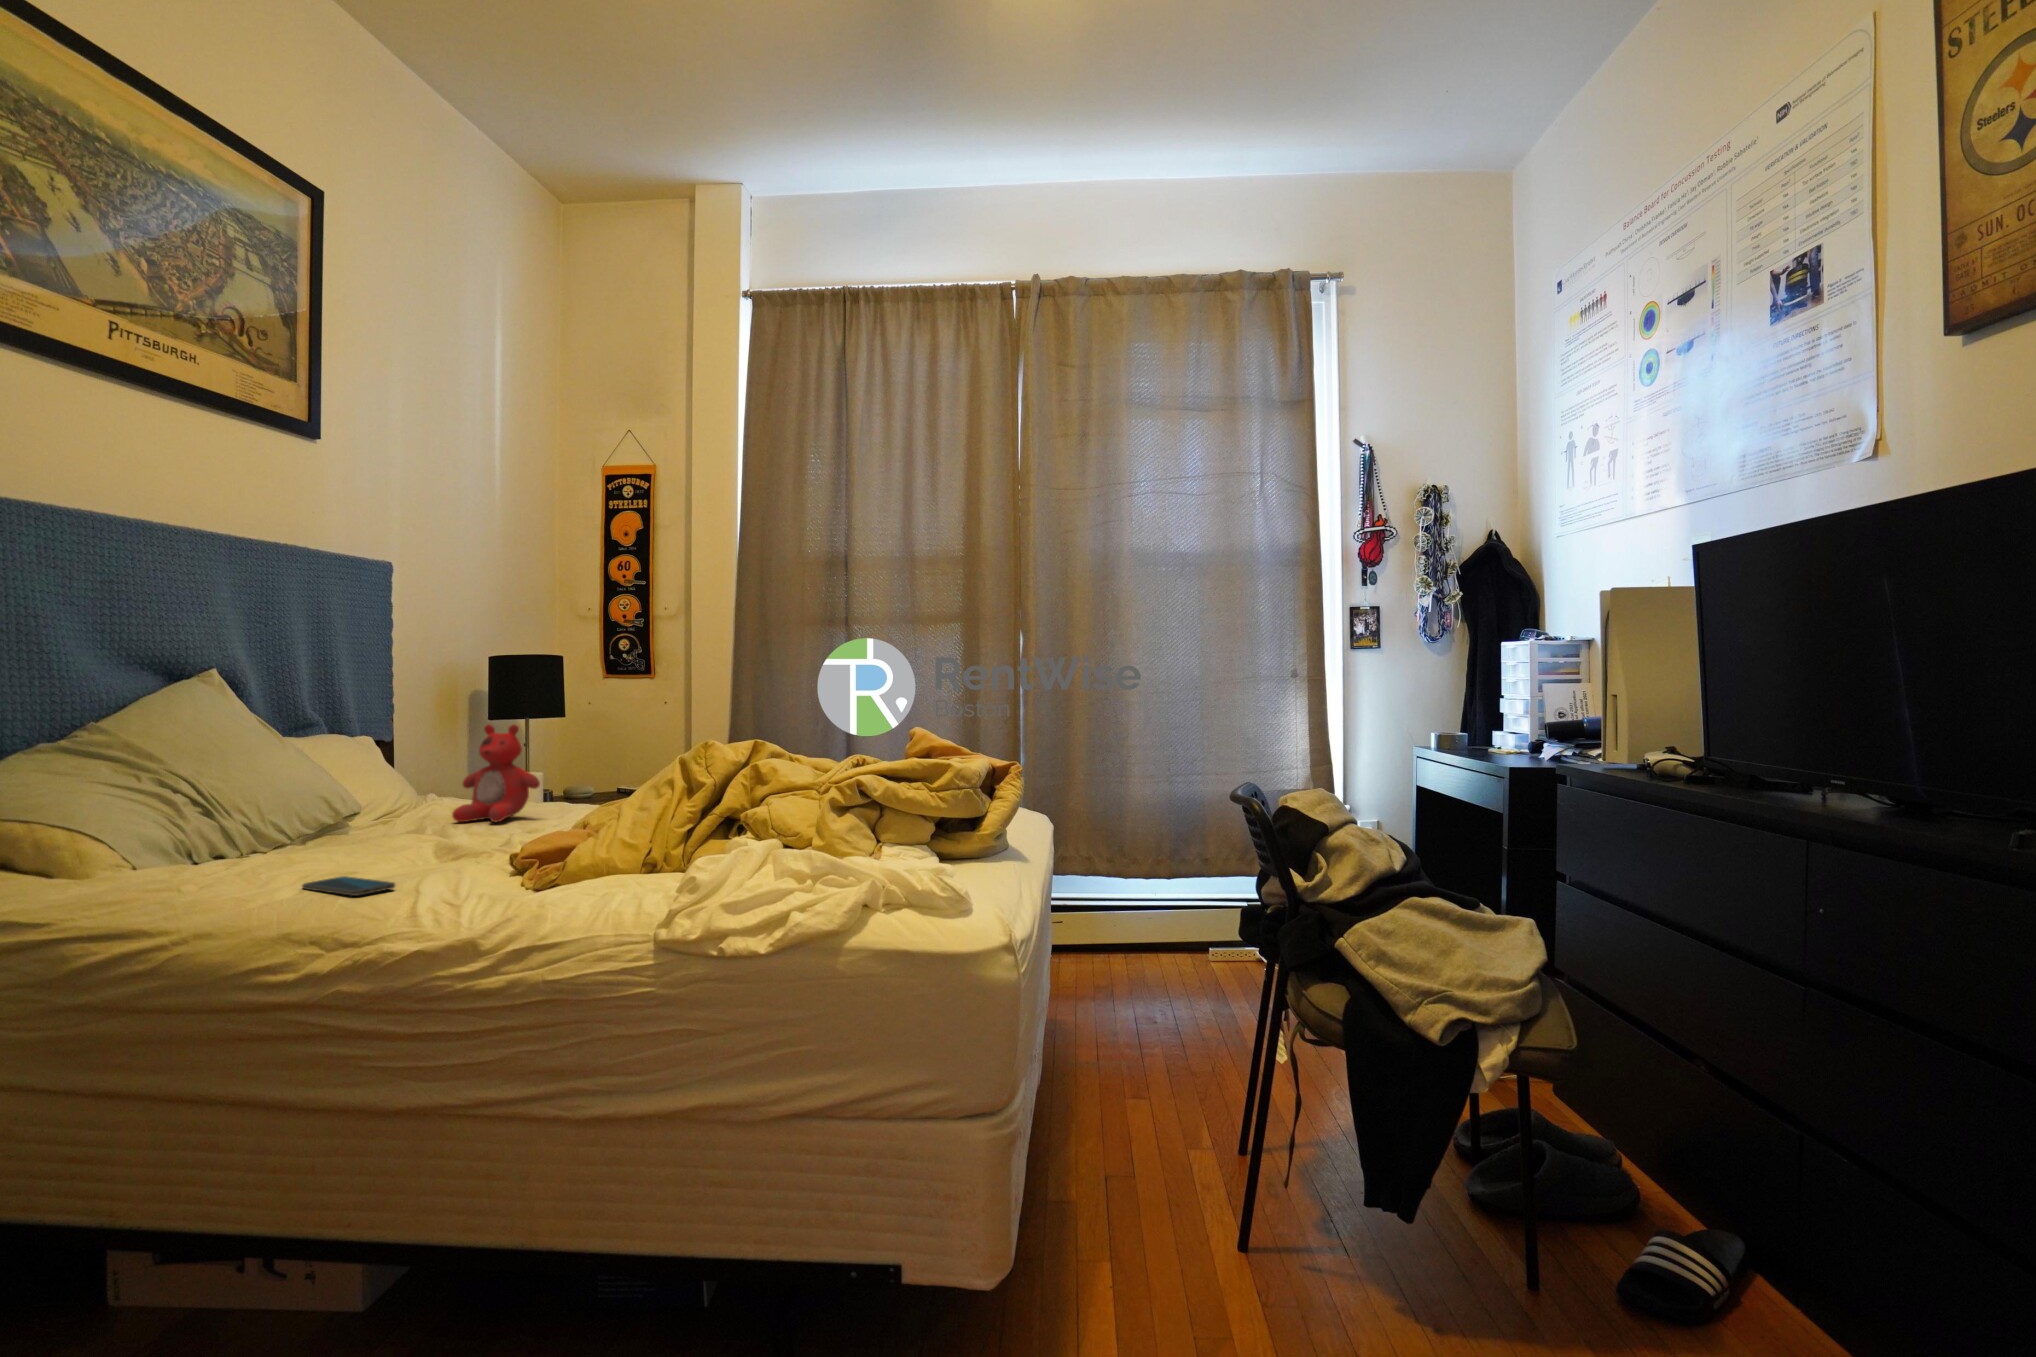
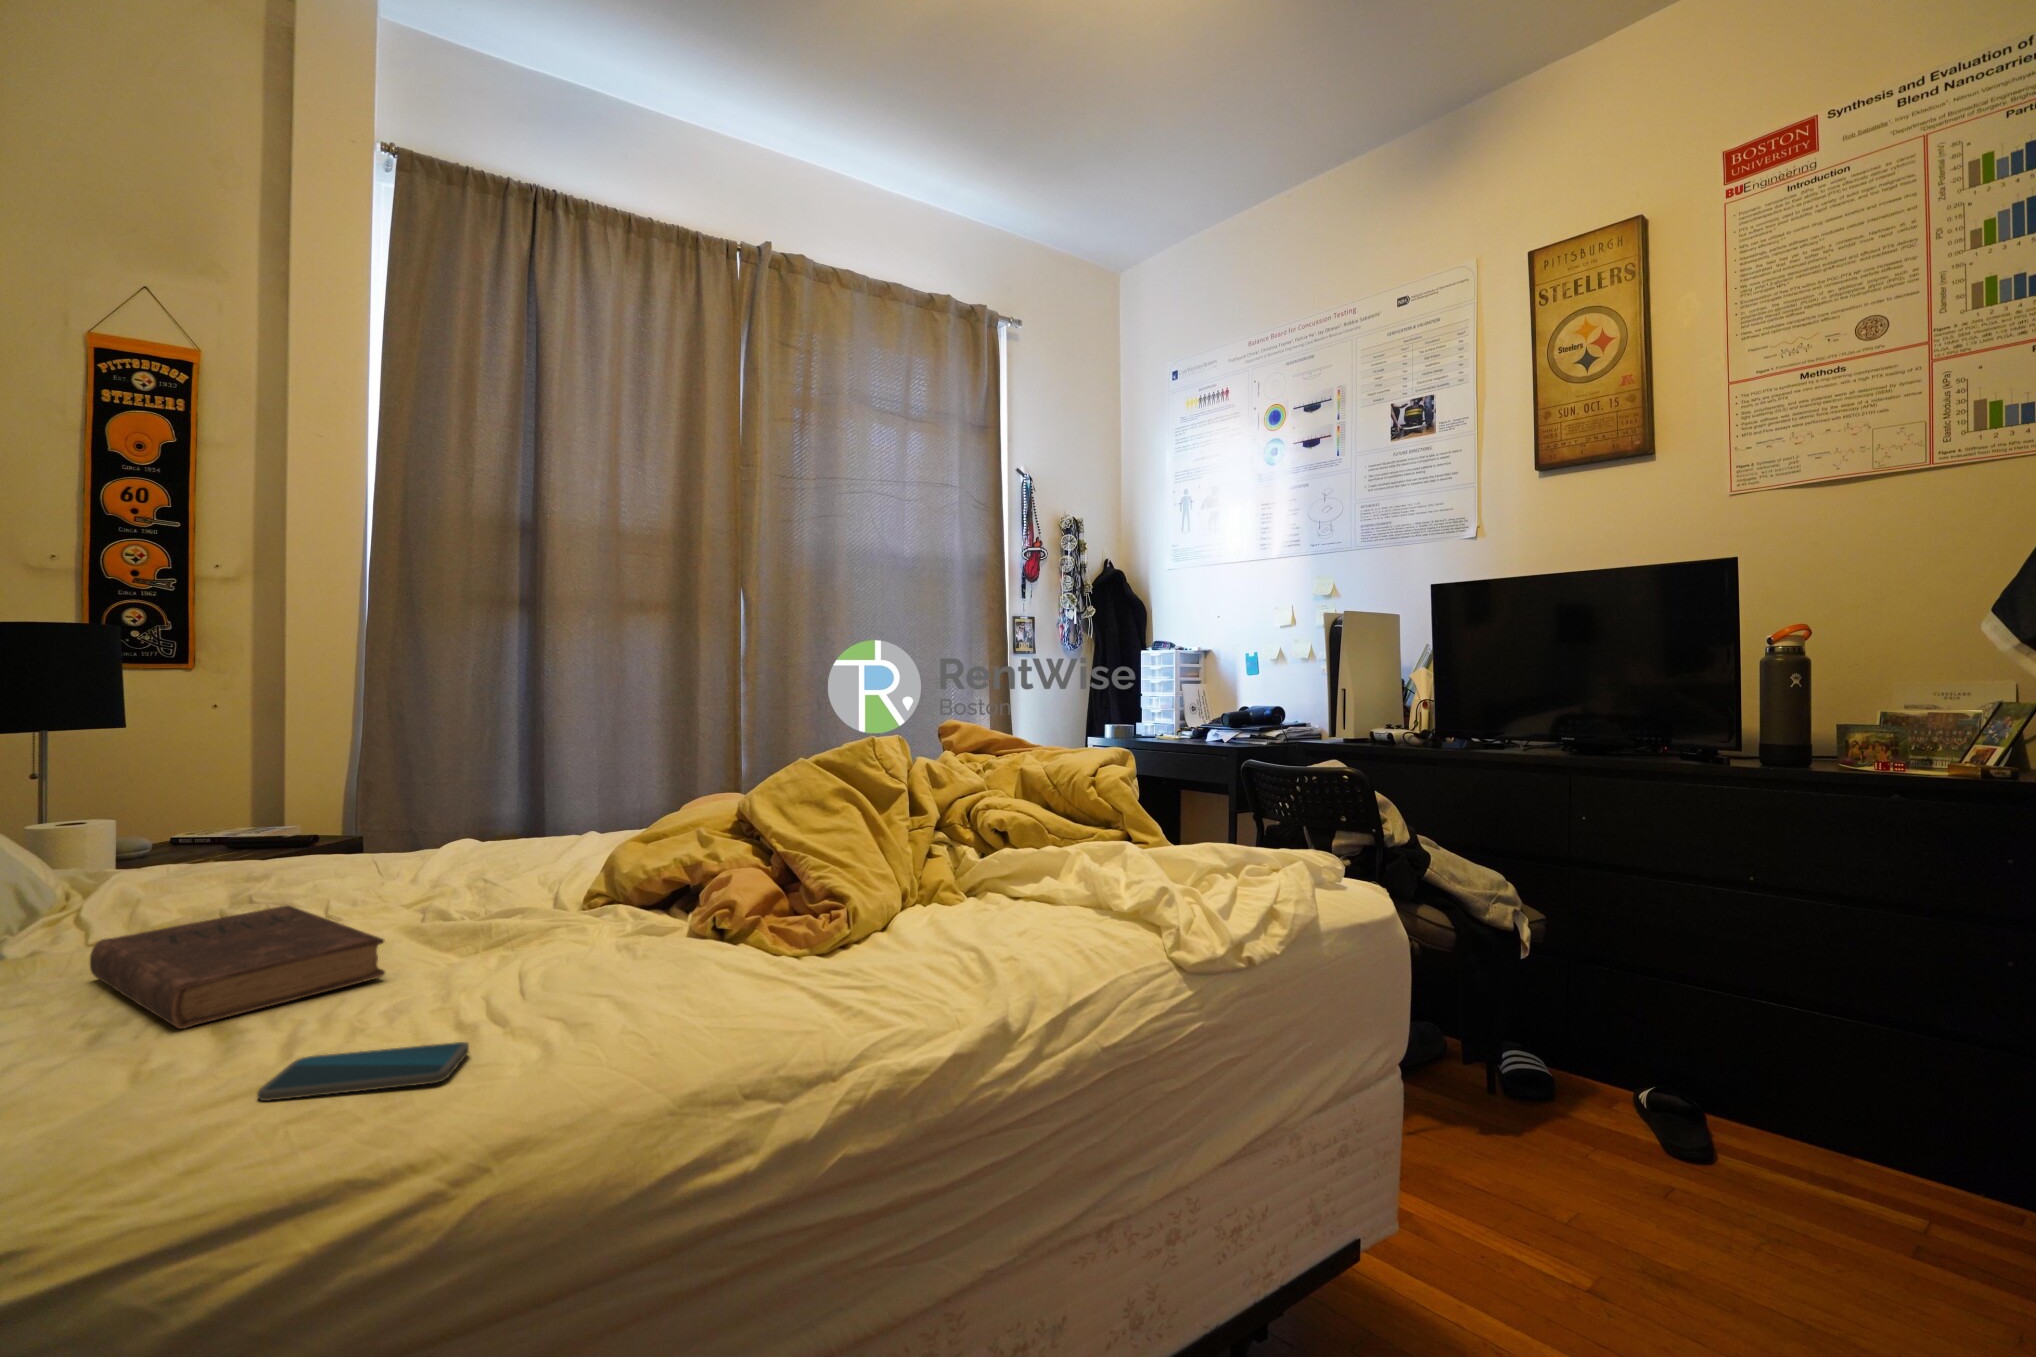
stuffed bear: present [452,725,540,822] -> none [107,751,286,927]
book: none [351,815,485,861] -> present [90,906,385,1029]

